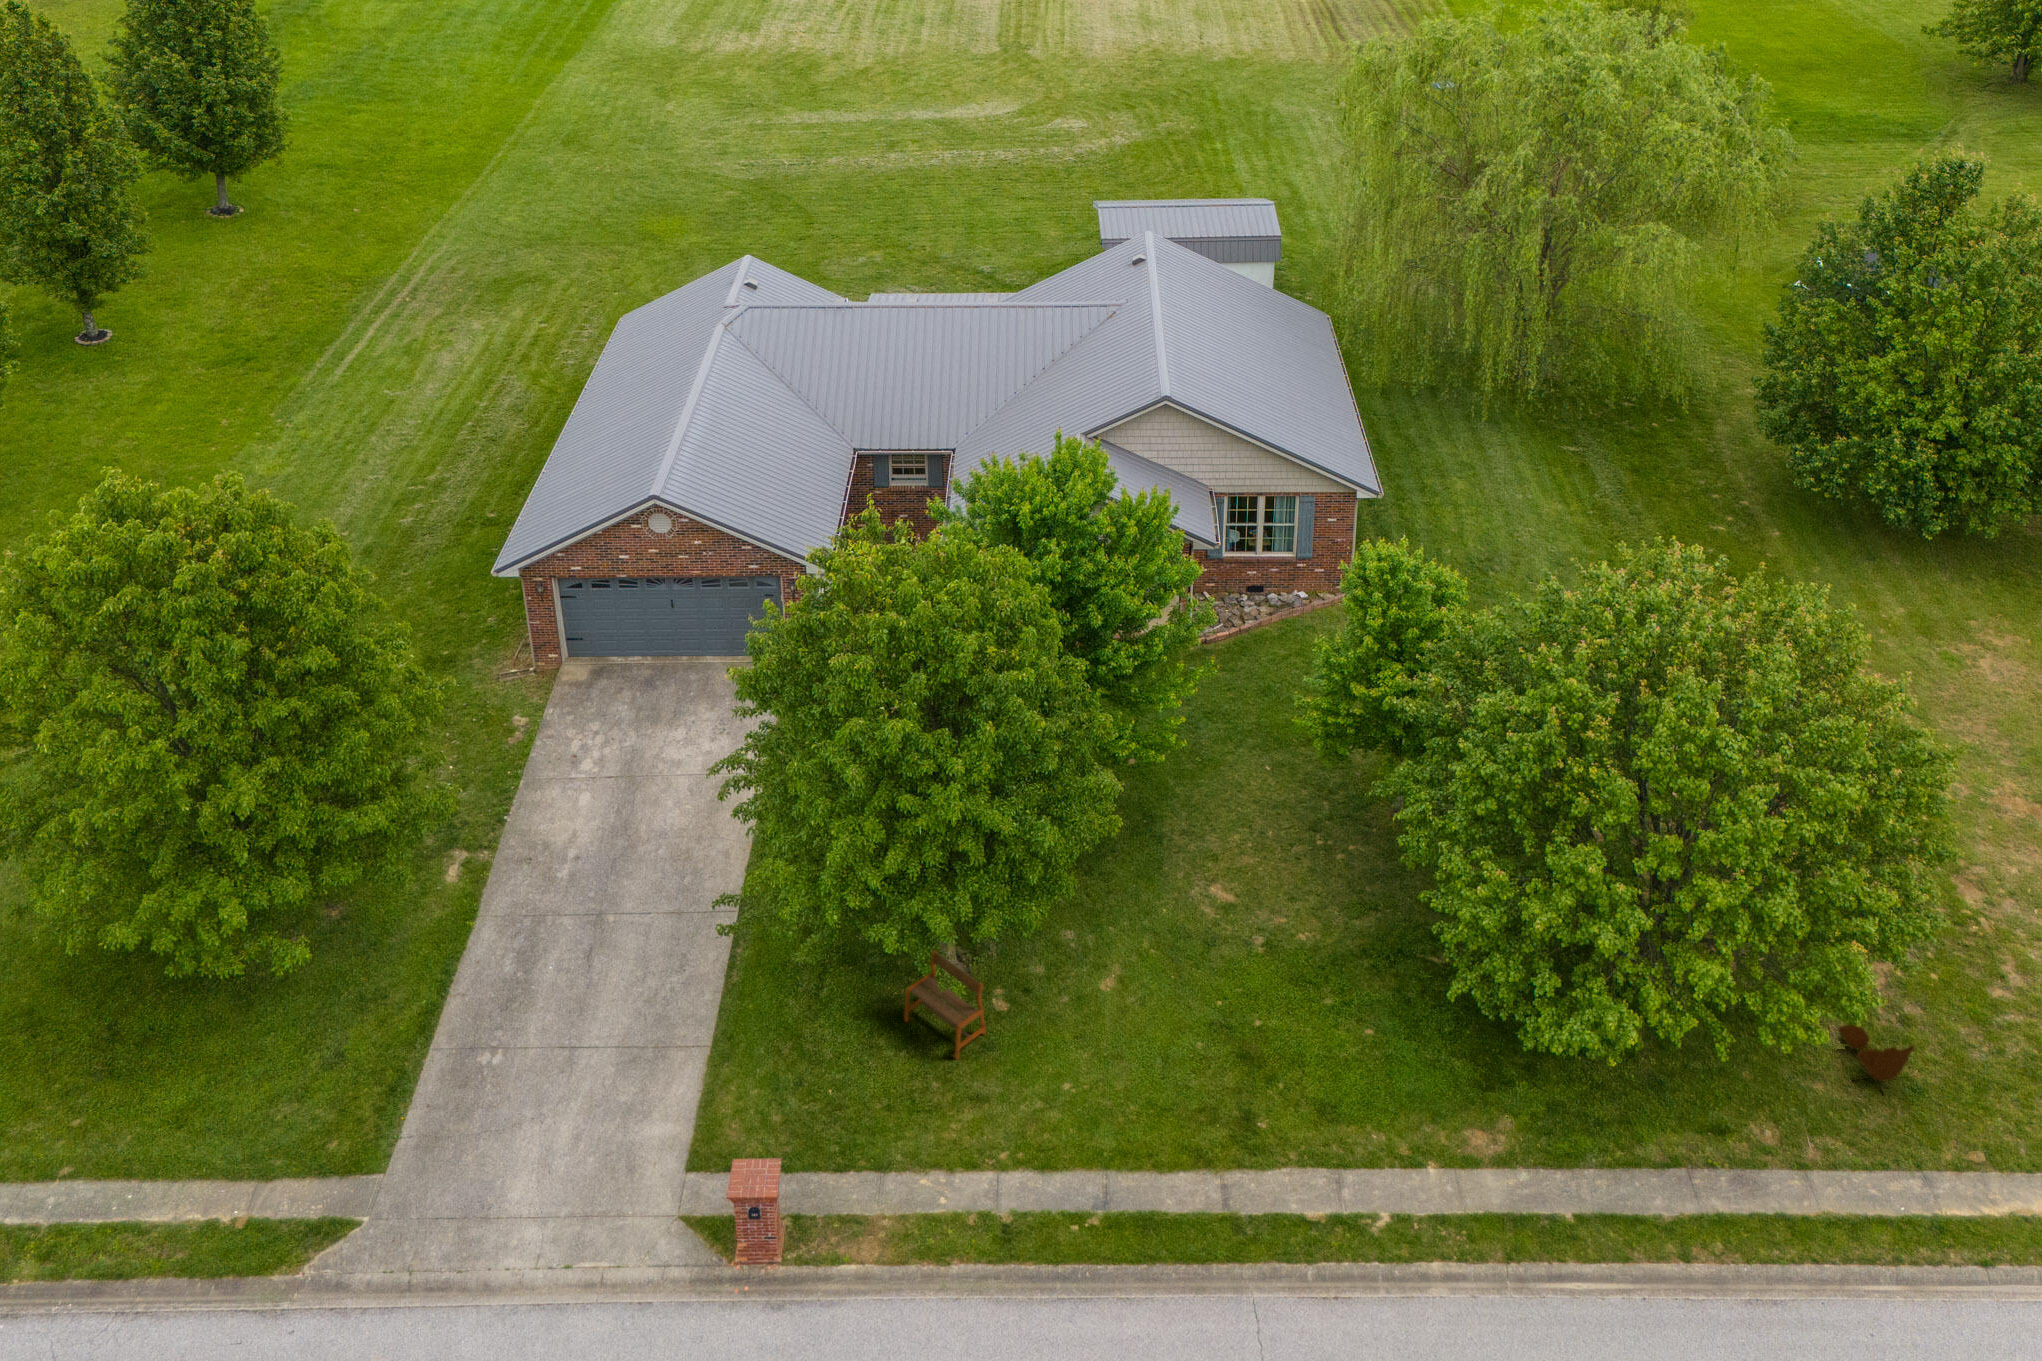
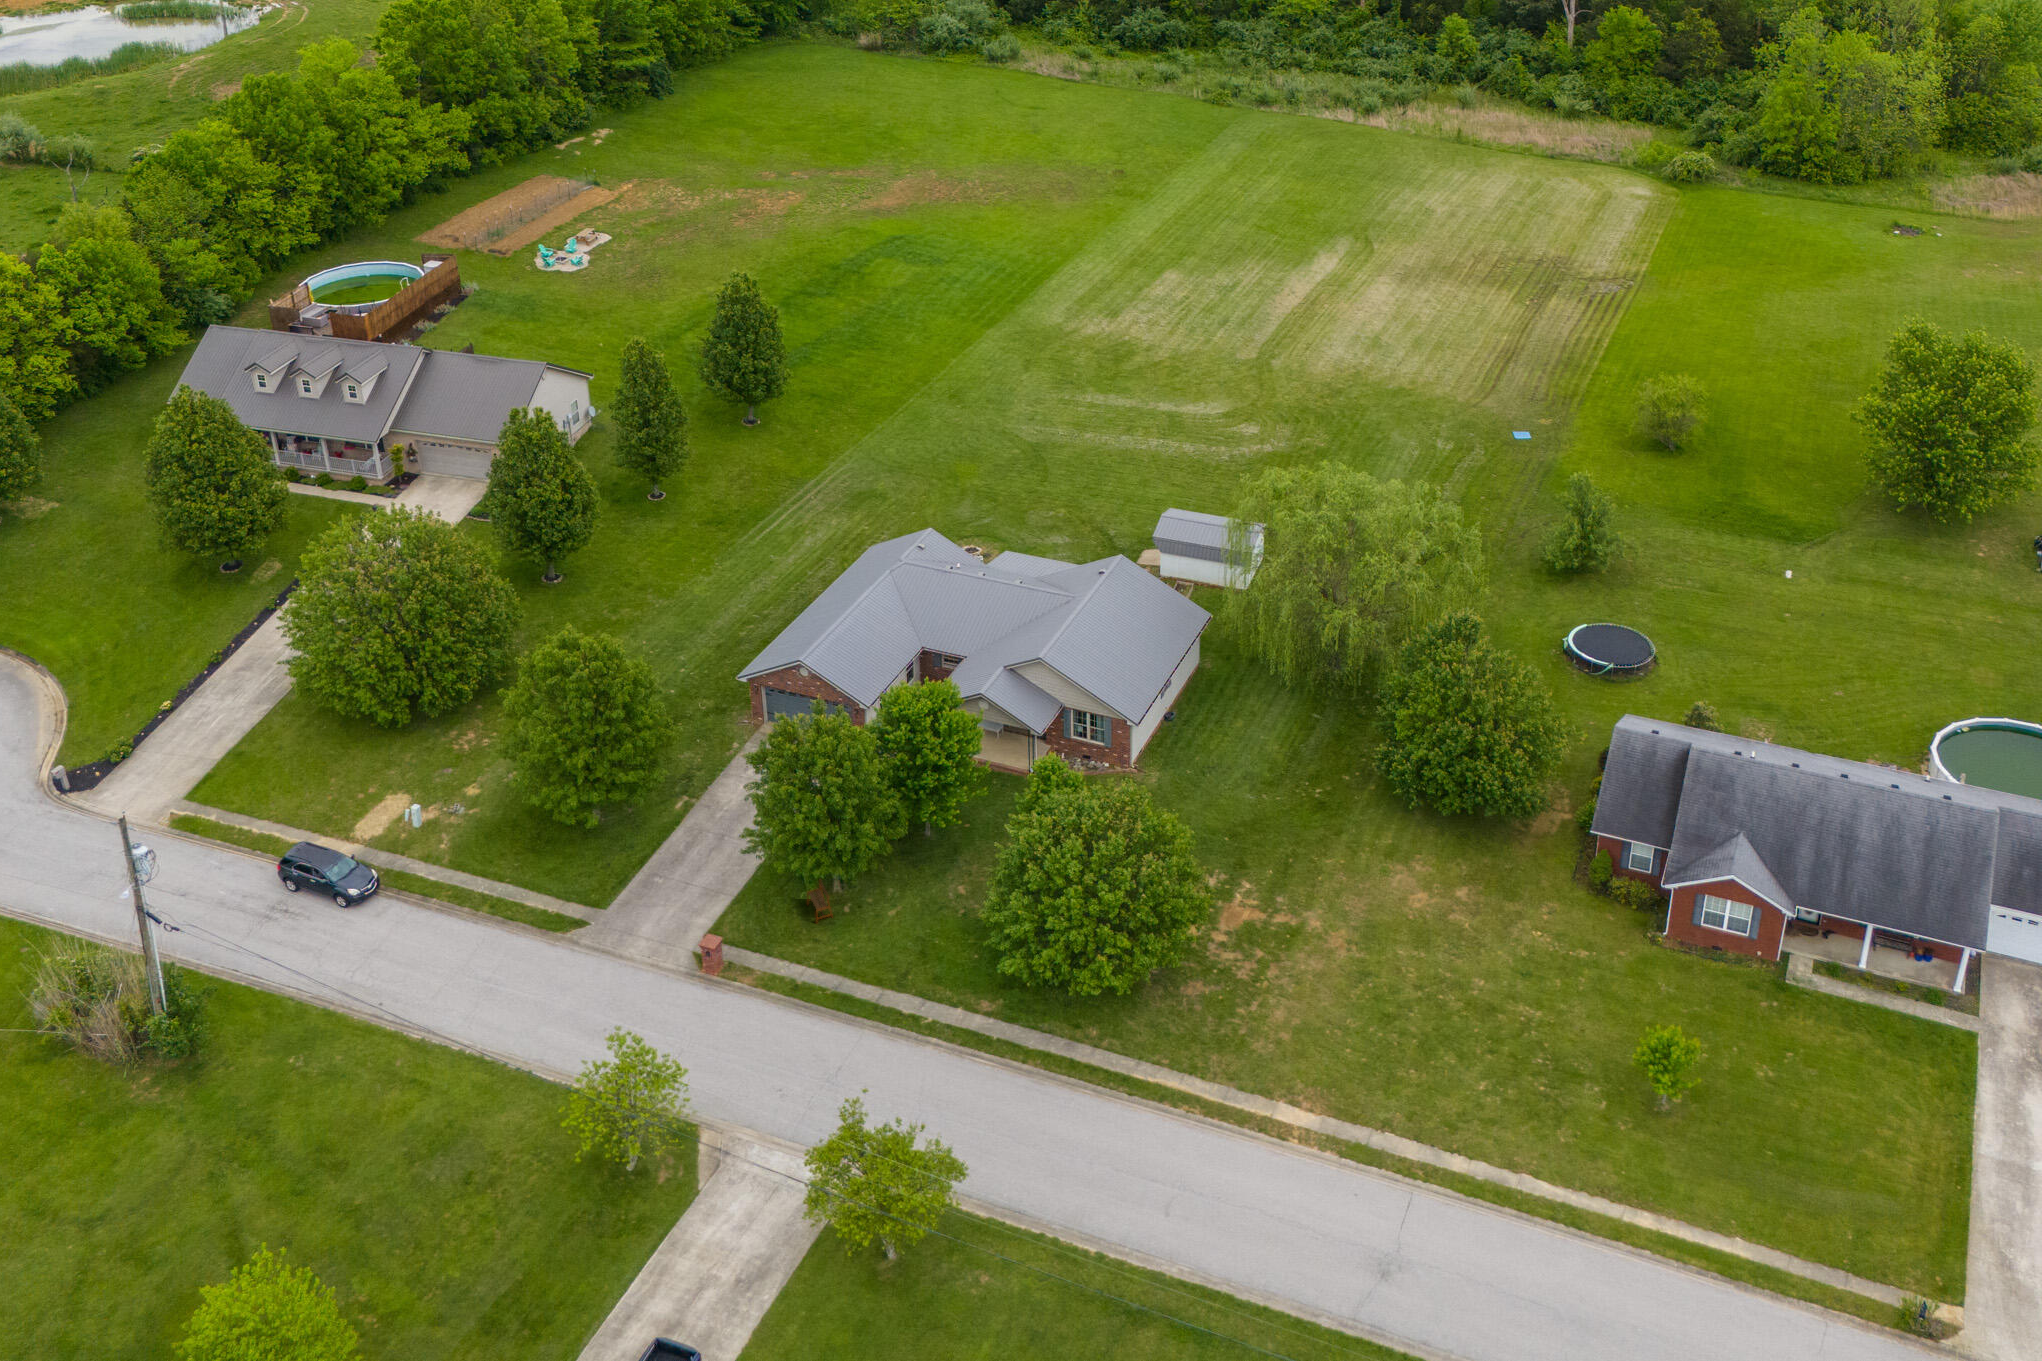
lounge chair: present [1838,1024,1914,1092] -> none [1149,1005,1168,1035]

